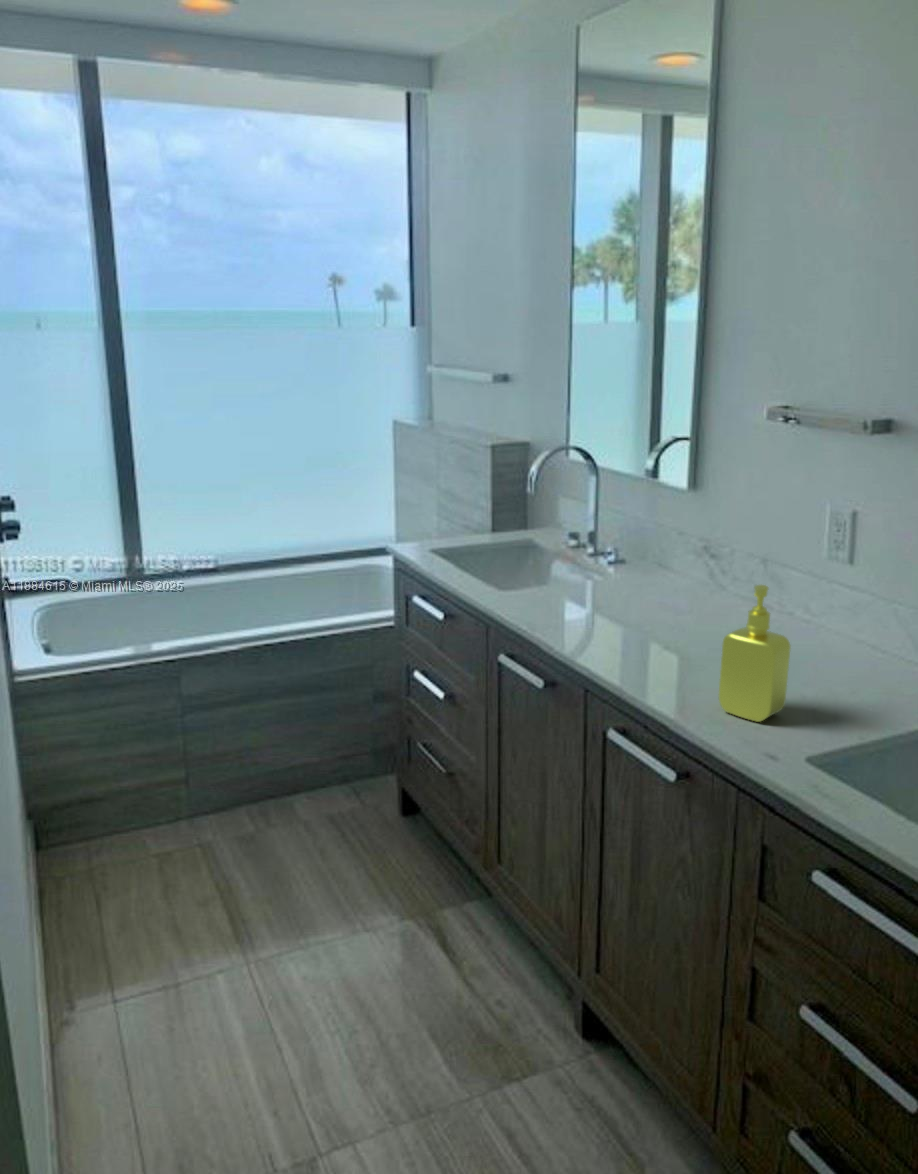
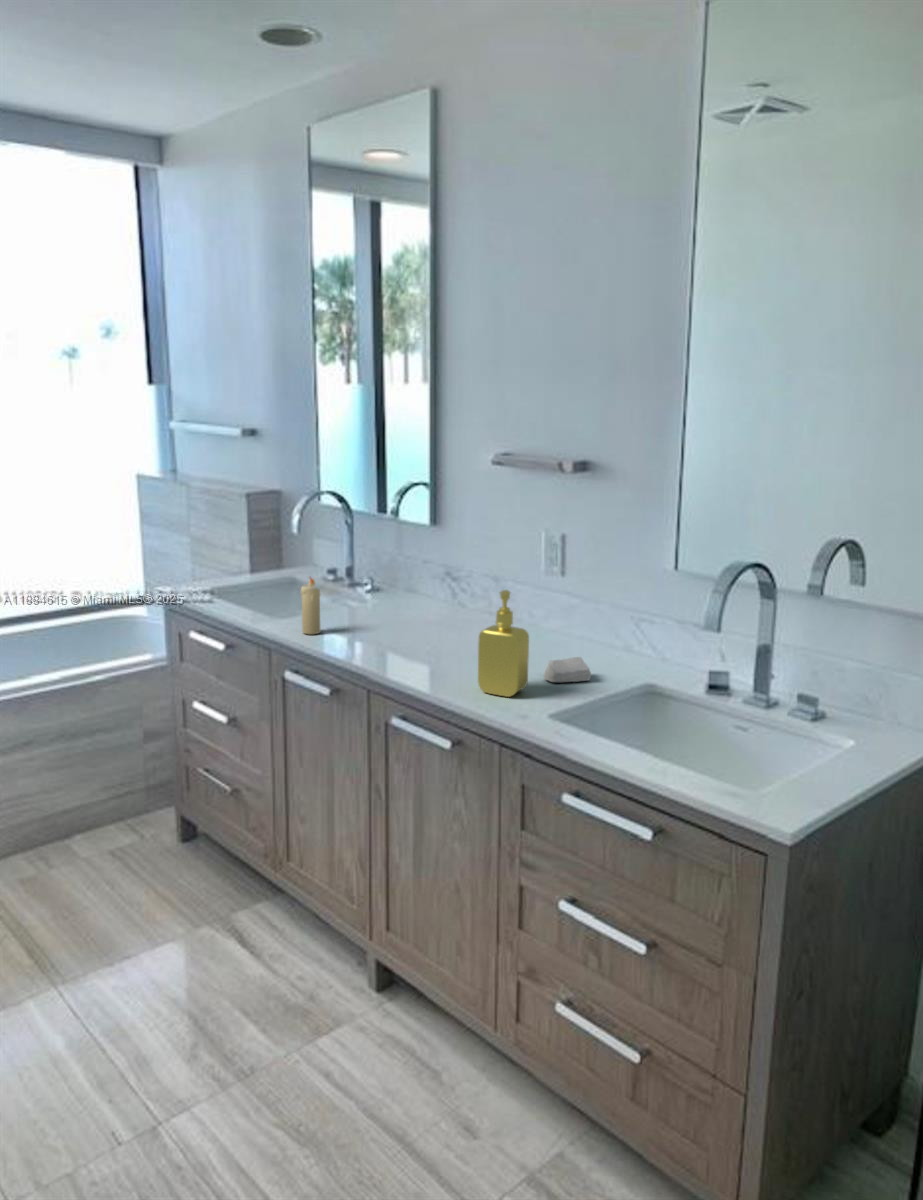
candle: none [523,546,546,613] -> present [301,578,320,634]
soap bar: none [809,674,875,708] -> present [544,657,591,683]

